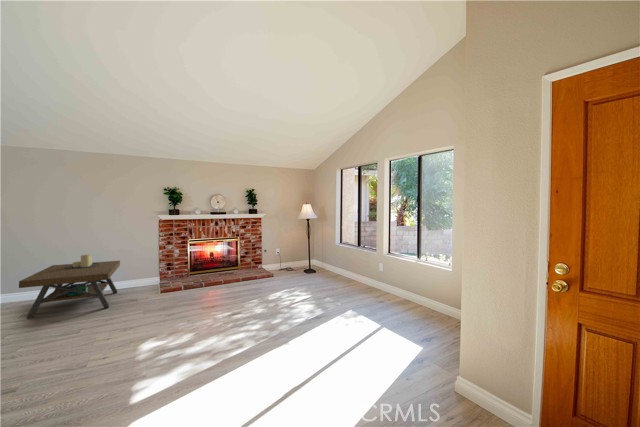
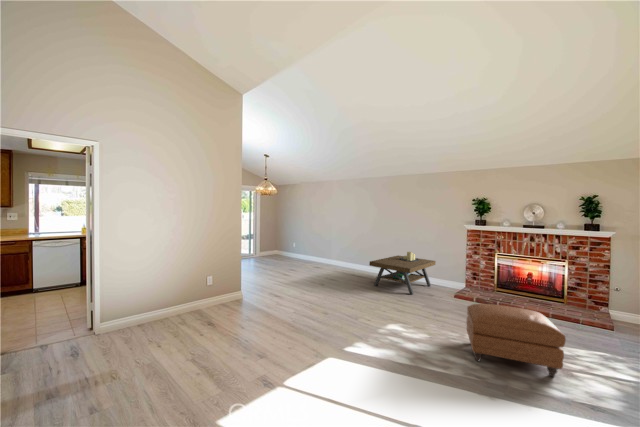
ottoman: none [219,273,294,329] -> present [467,304,566,376]

